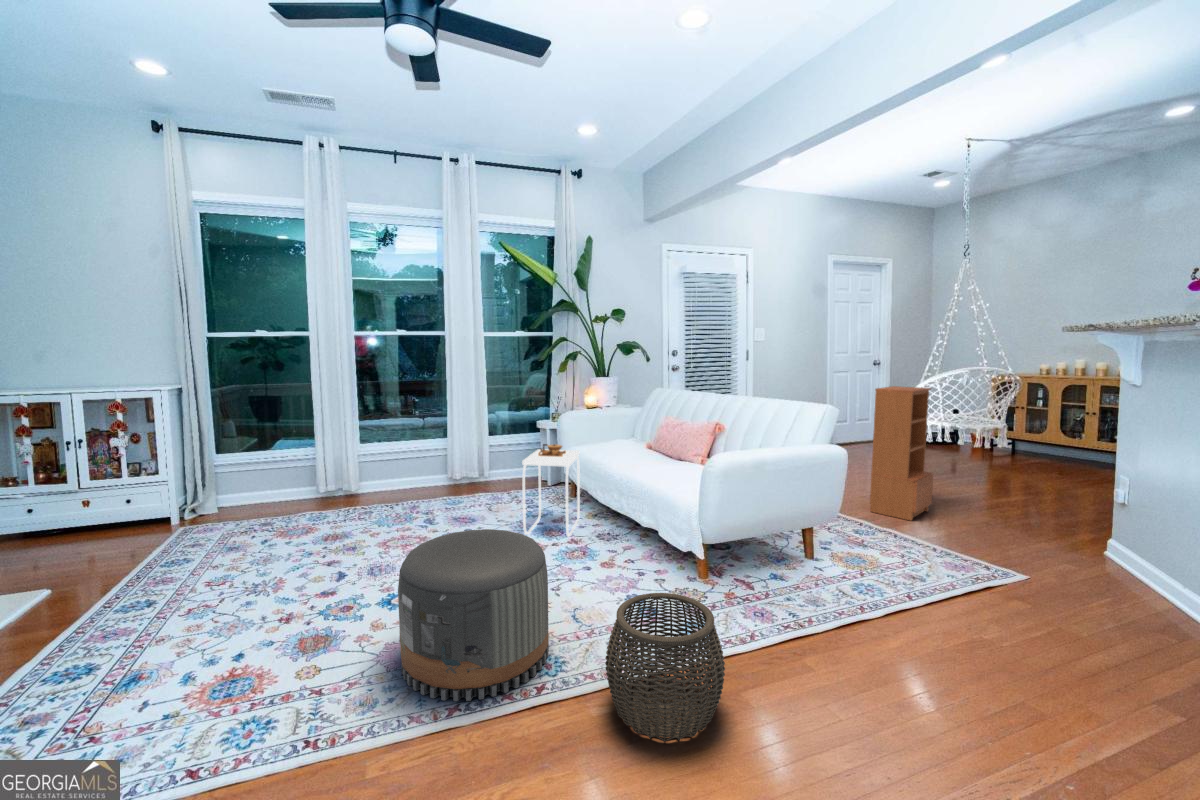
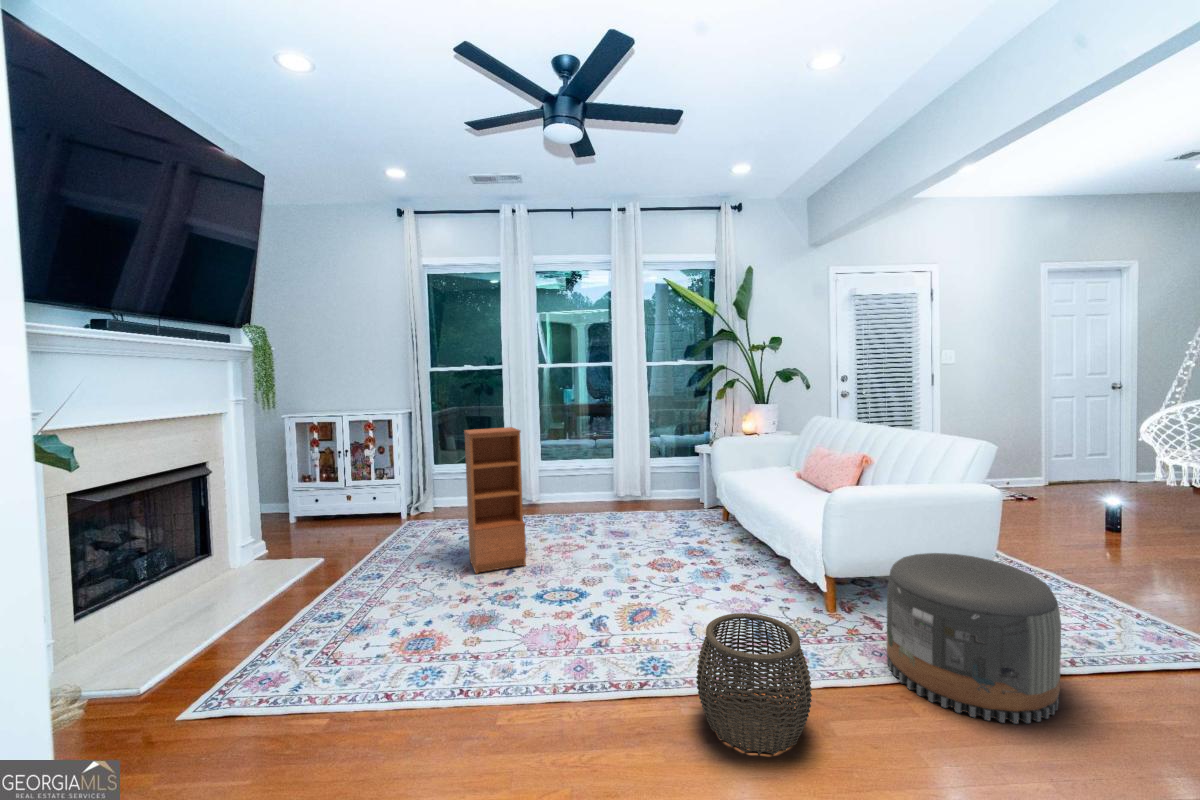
bookcase: present [870,386,933,521] -> present [464,427,526,574]
side table: present [522,444,580,537] -> none [662,469,719,558]
pouf: present [398,529,549,701] -> present [887,553,1061,724]

